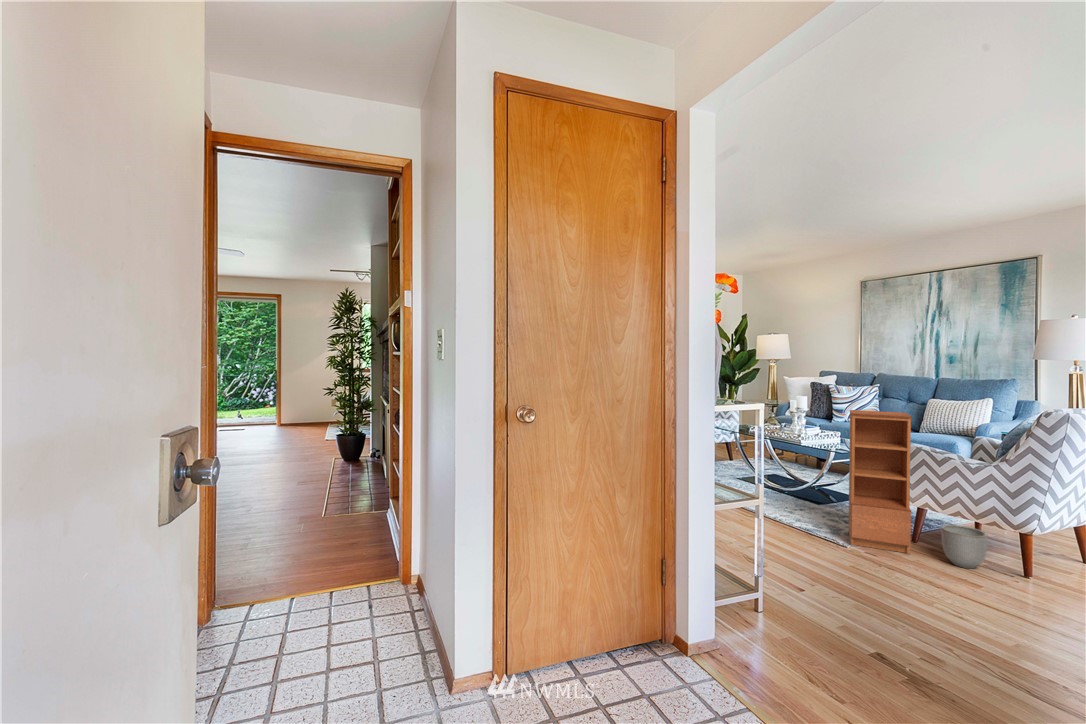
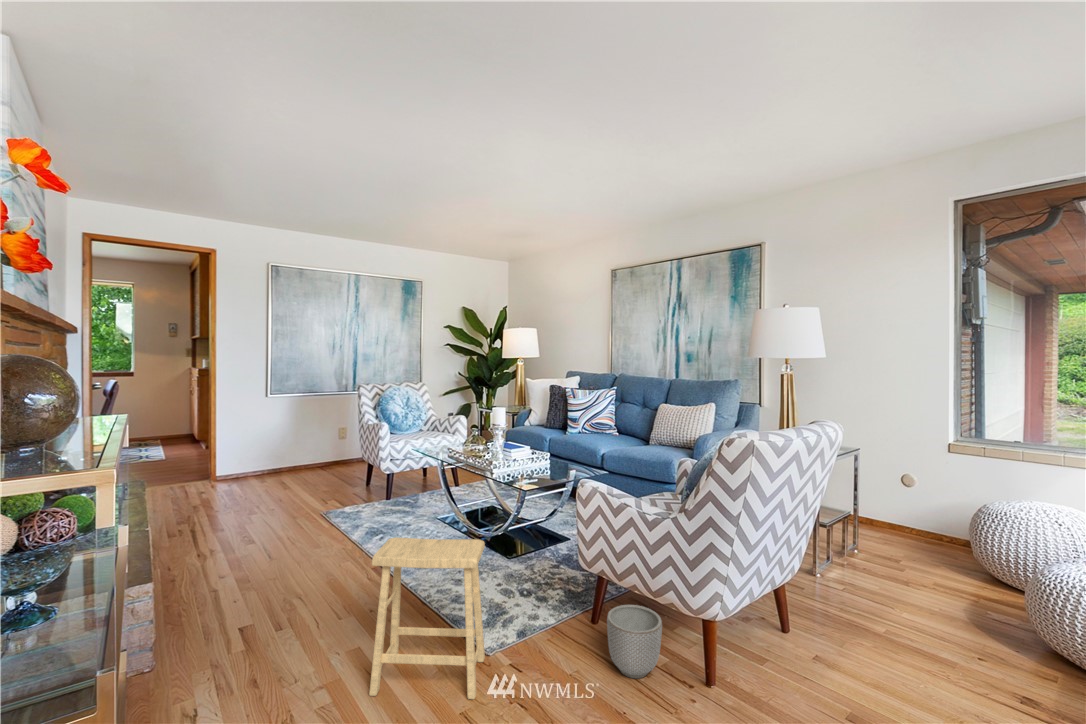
bookcase: present [848,410,911,554] -> none [495,433,580,656]
footstool: none [782,469,857,563] -> present [369,537,485,699]

